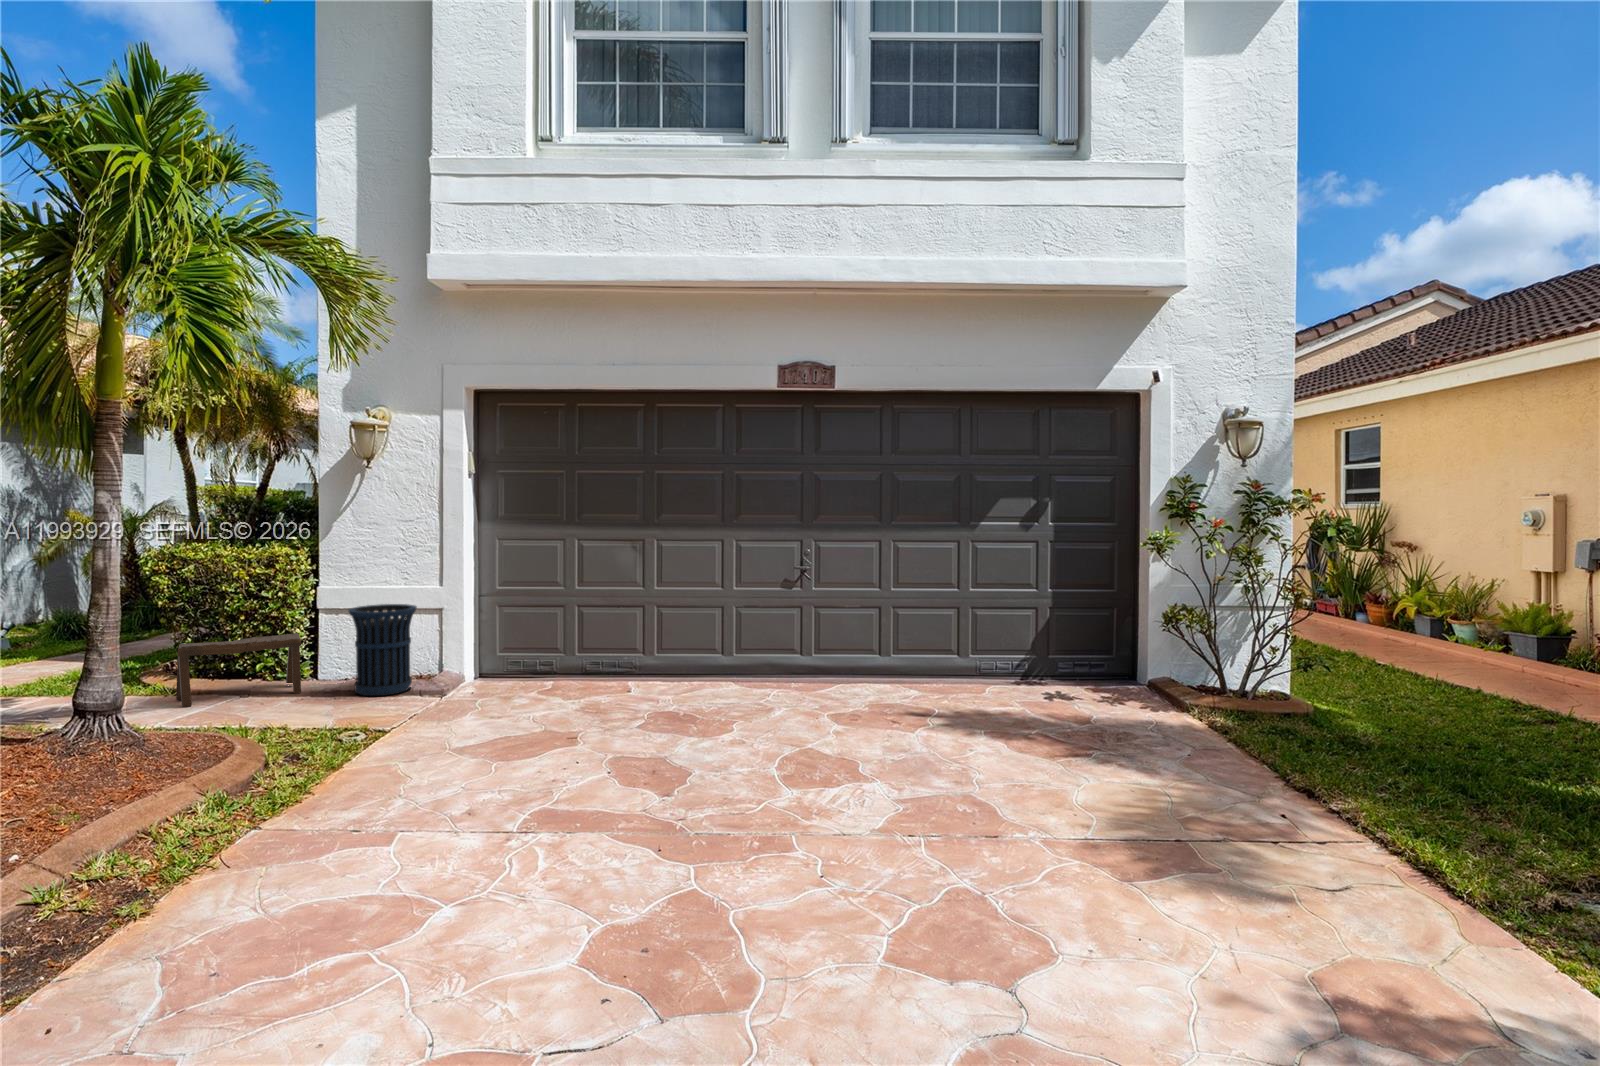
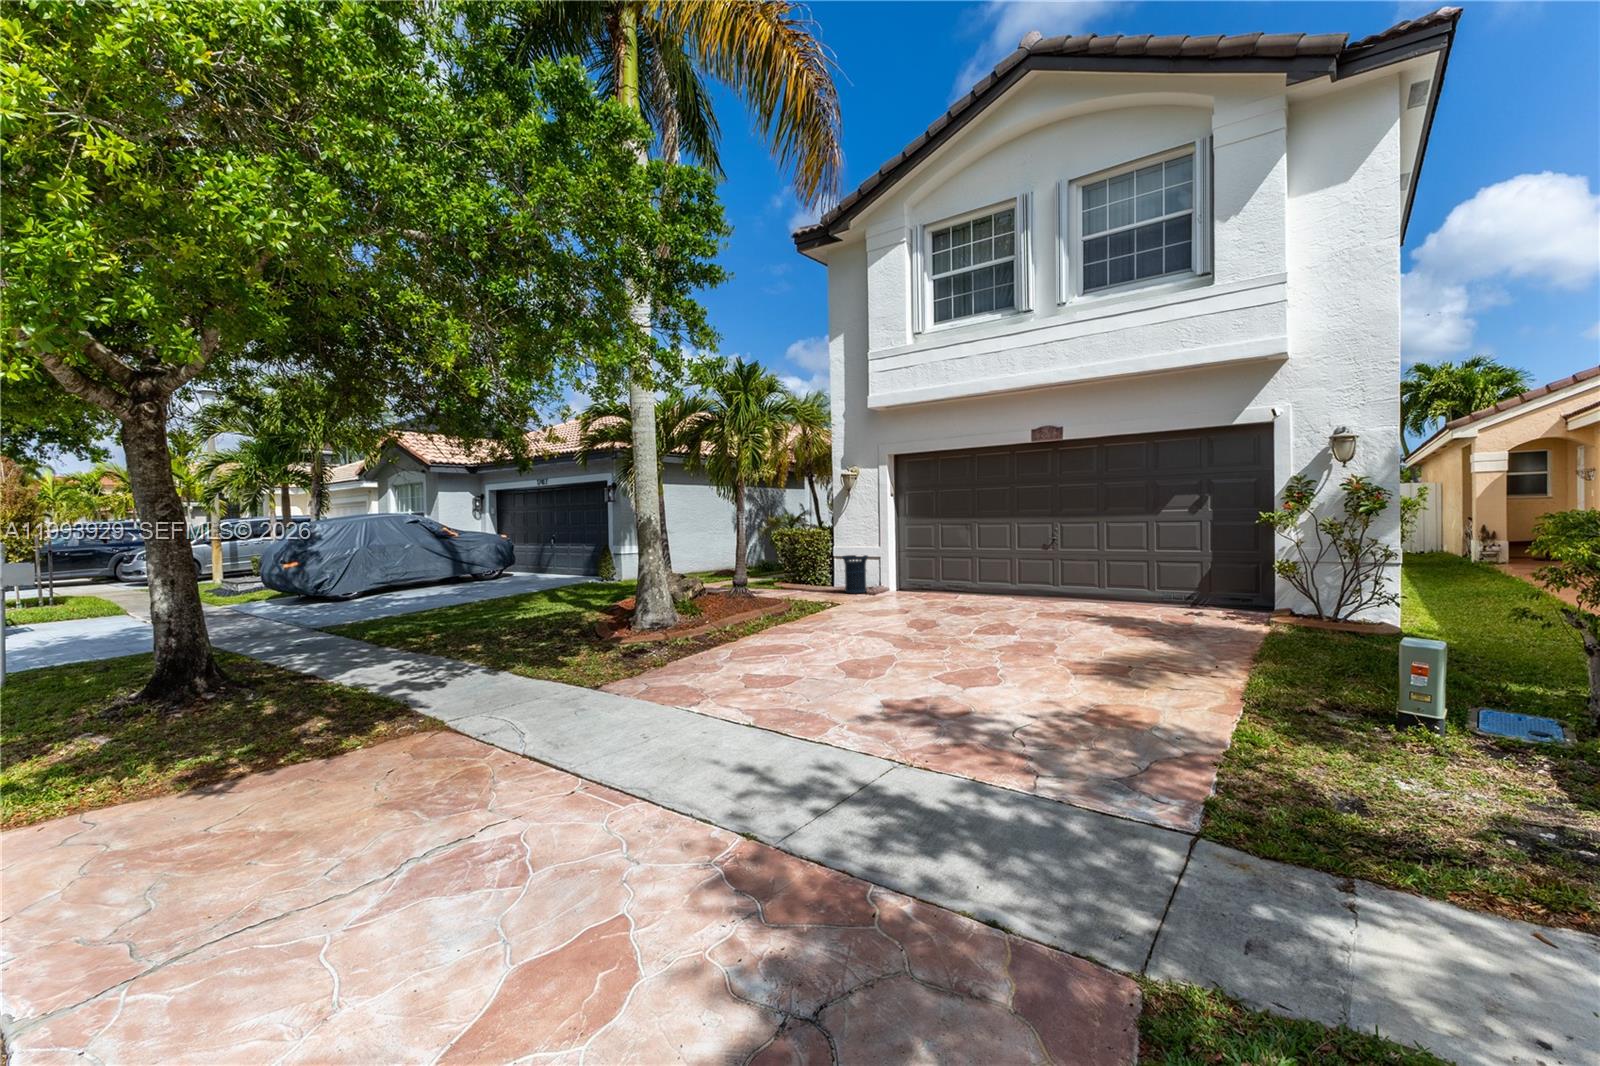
bench: present [176,633,301,707] -> none [785,567,826,592]

